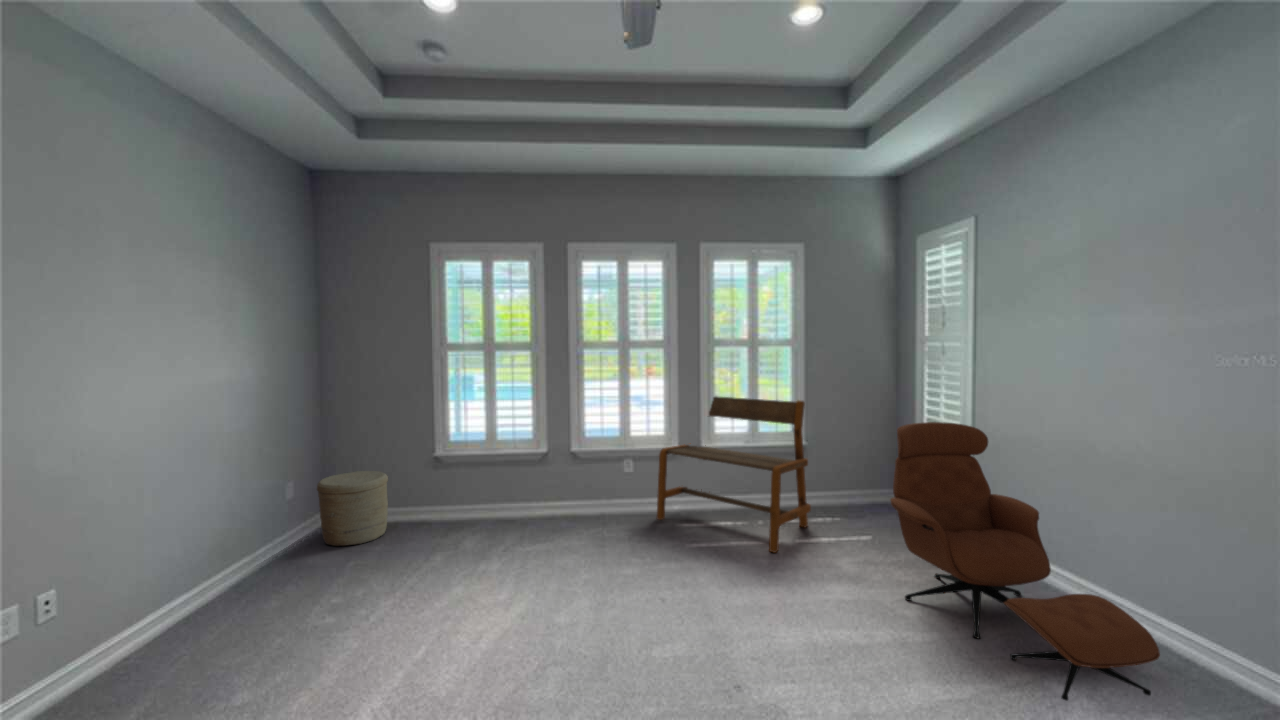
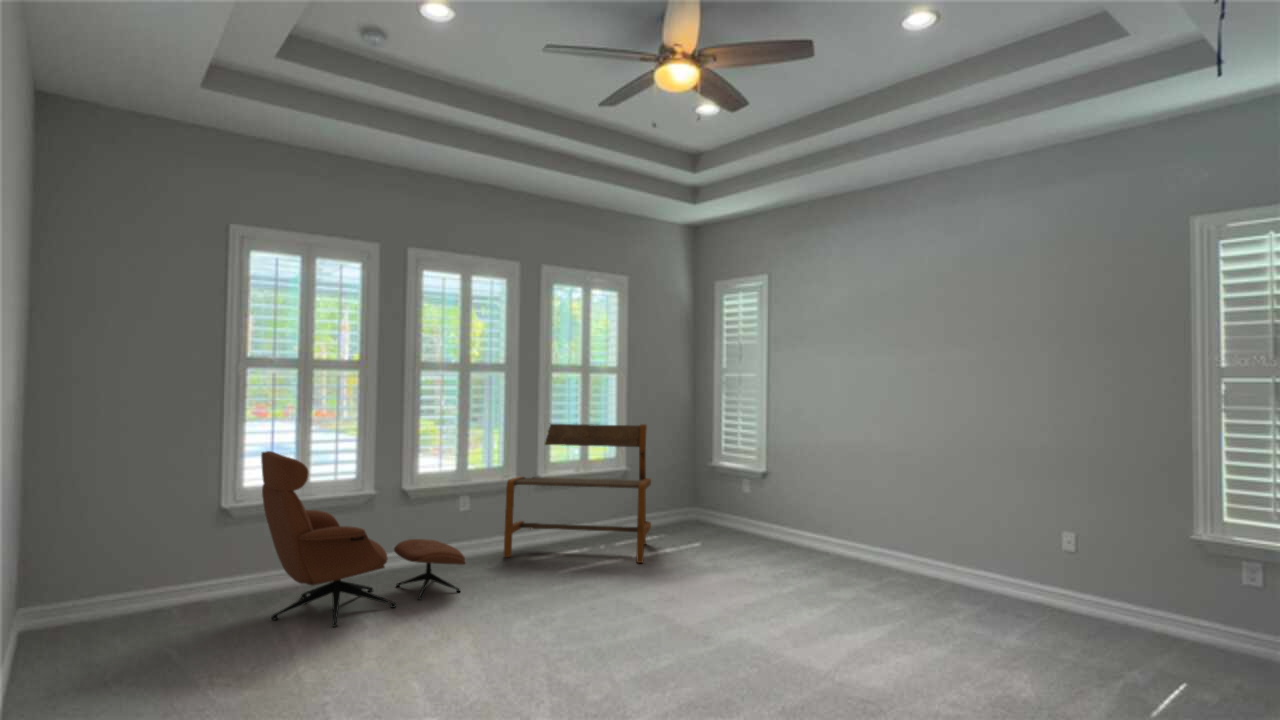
lounge chair: present [891,422,1160,701] -> present [261,451,466,627]
woven basket: present [317,471,388,546] -> none [65,535,173,643]

